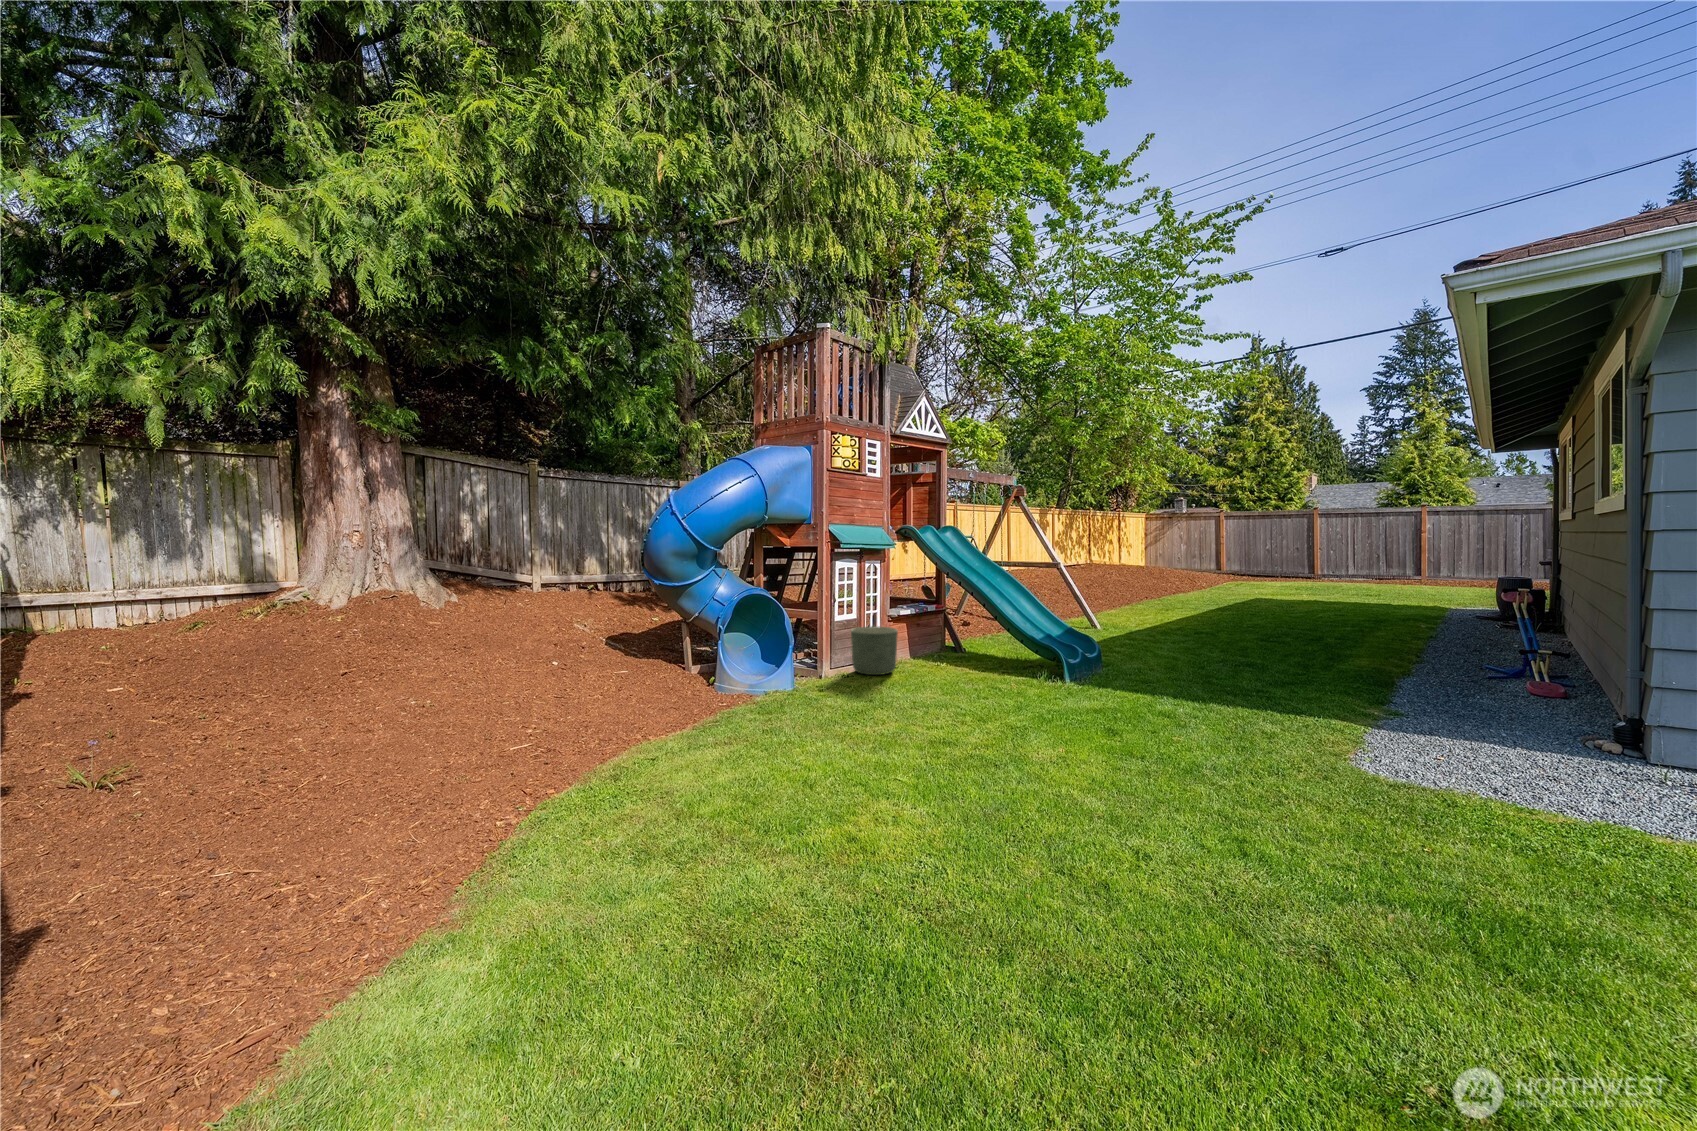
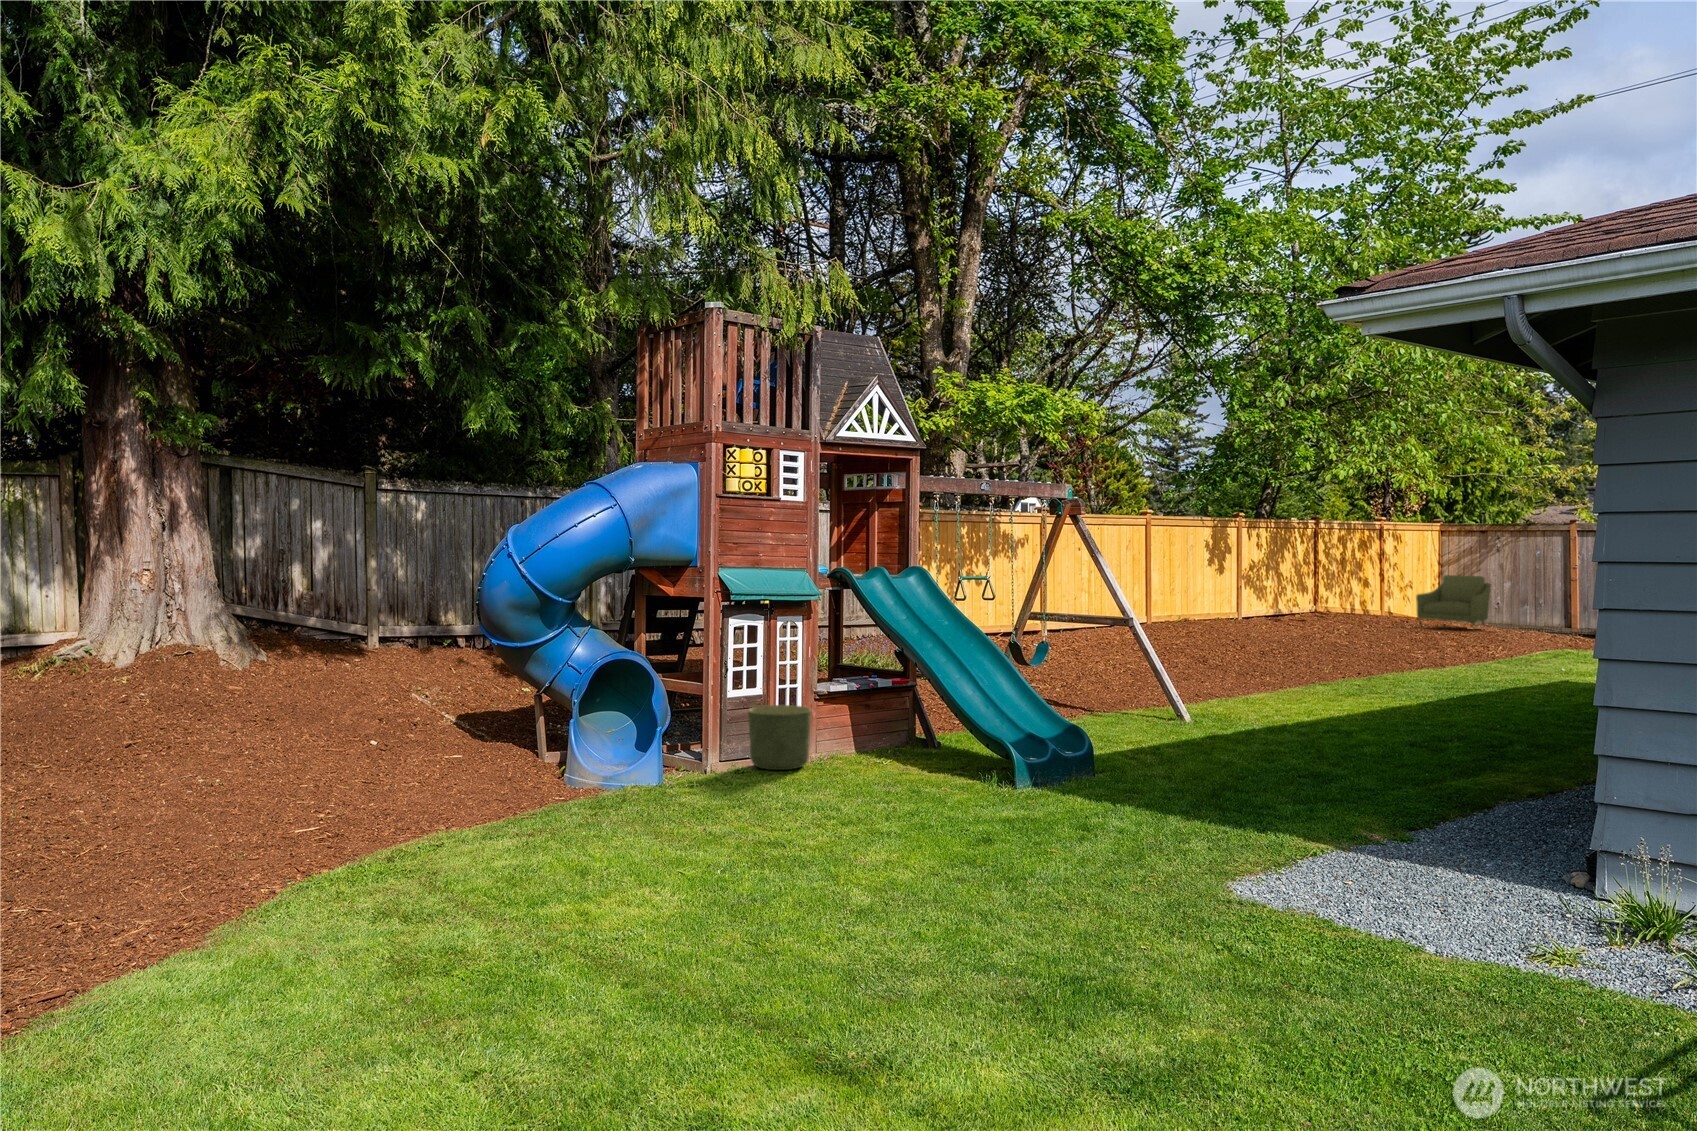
chair: none [1142,545,1183,577] -> present [1416,575,1491,631]

